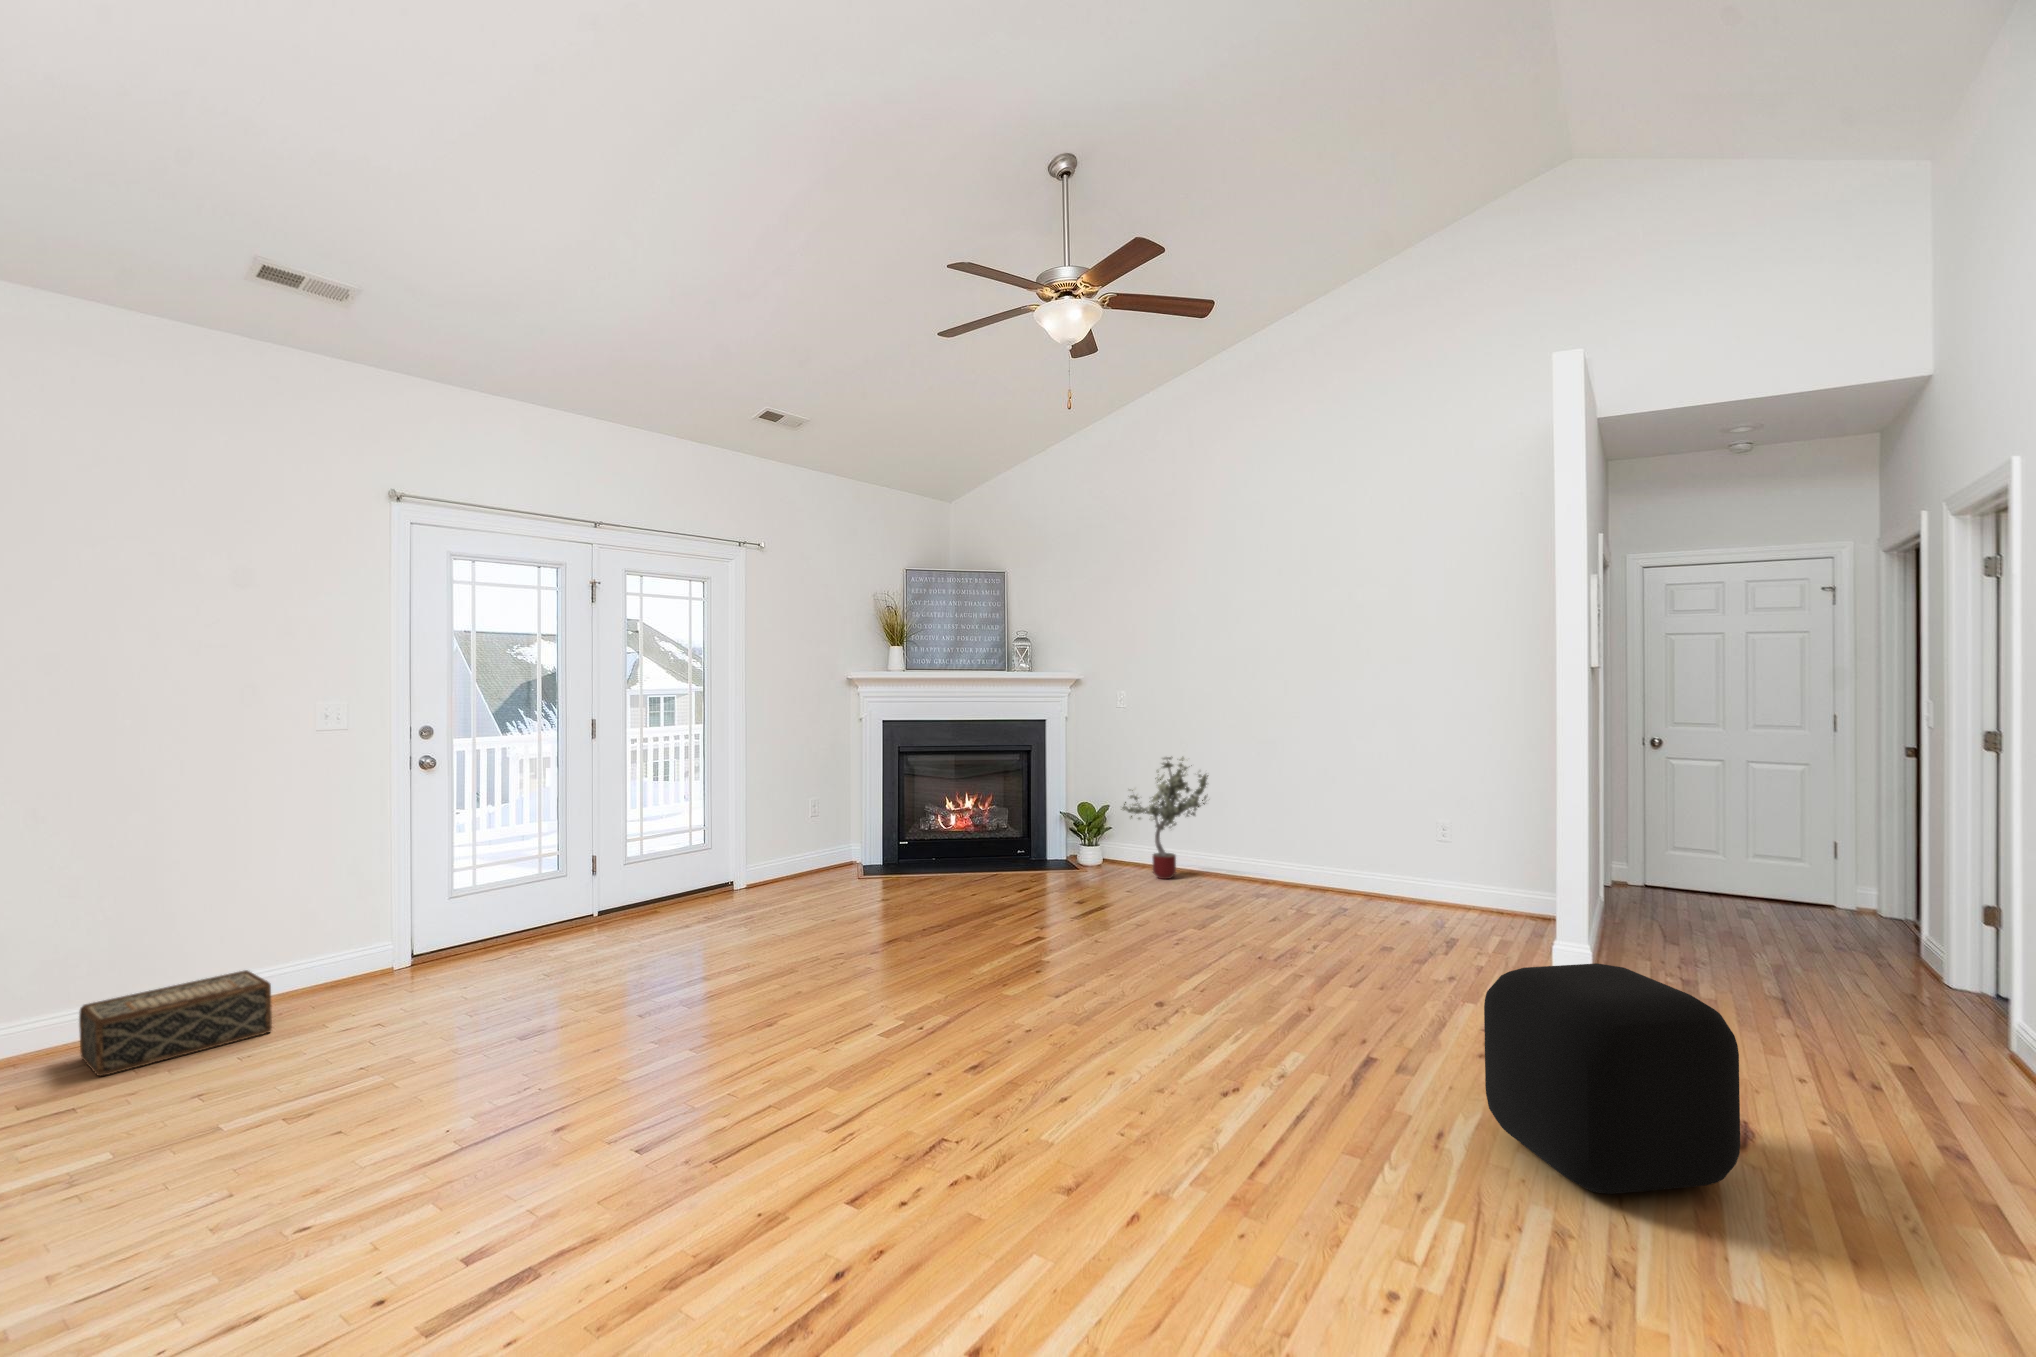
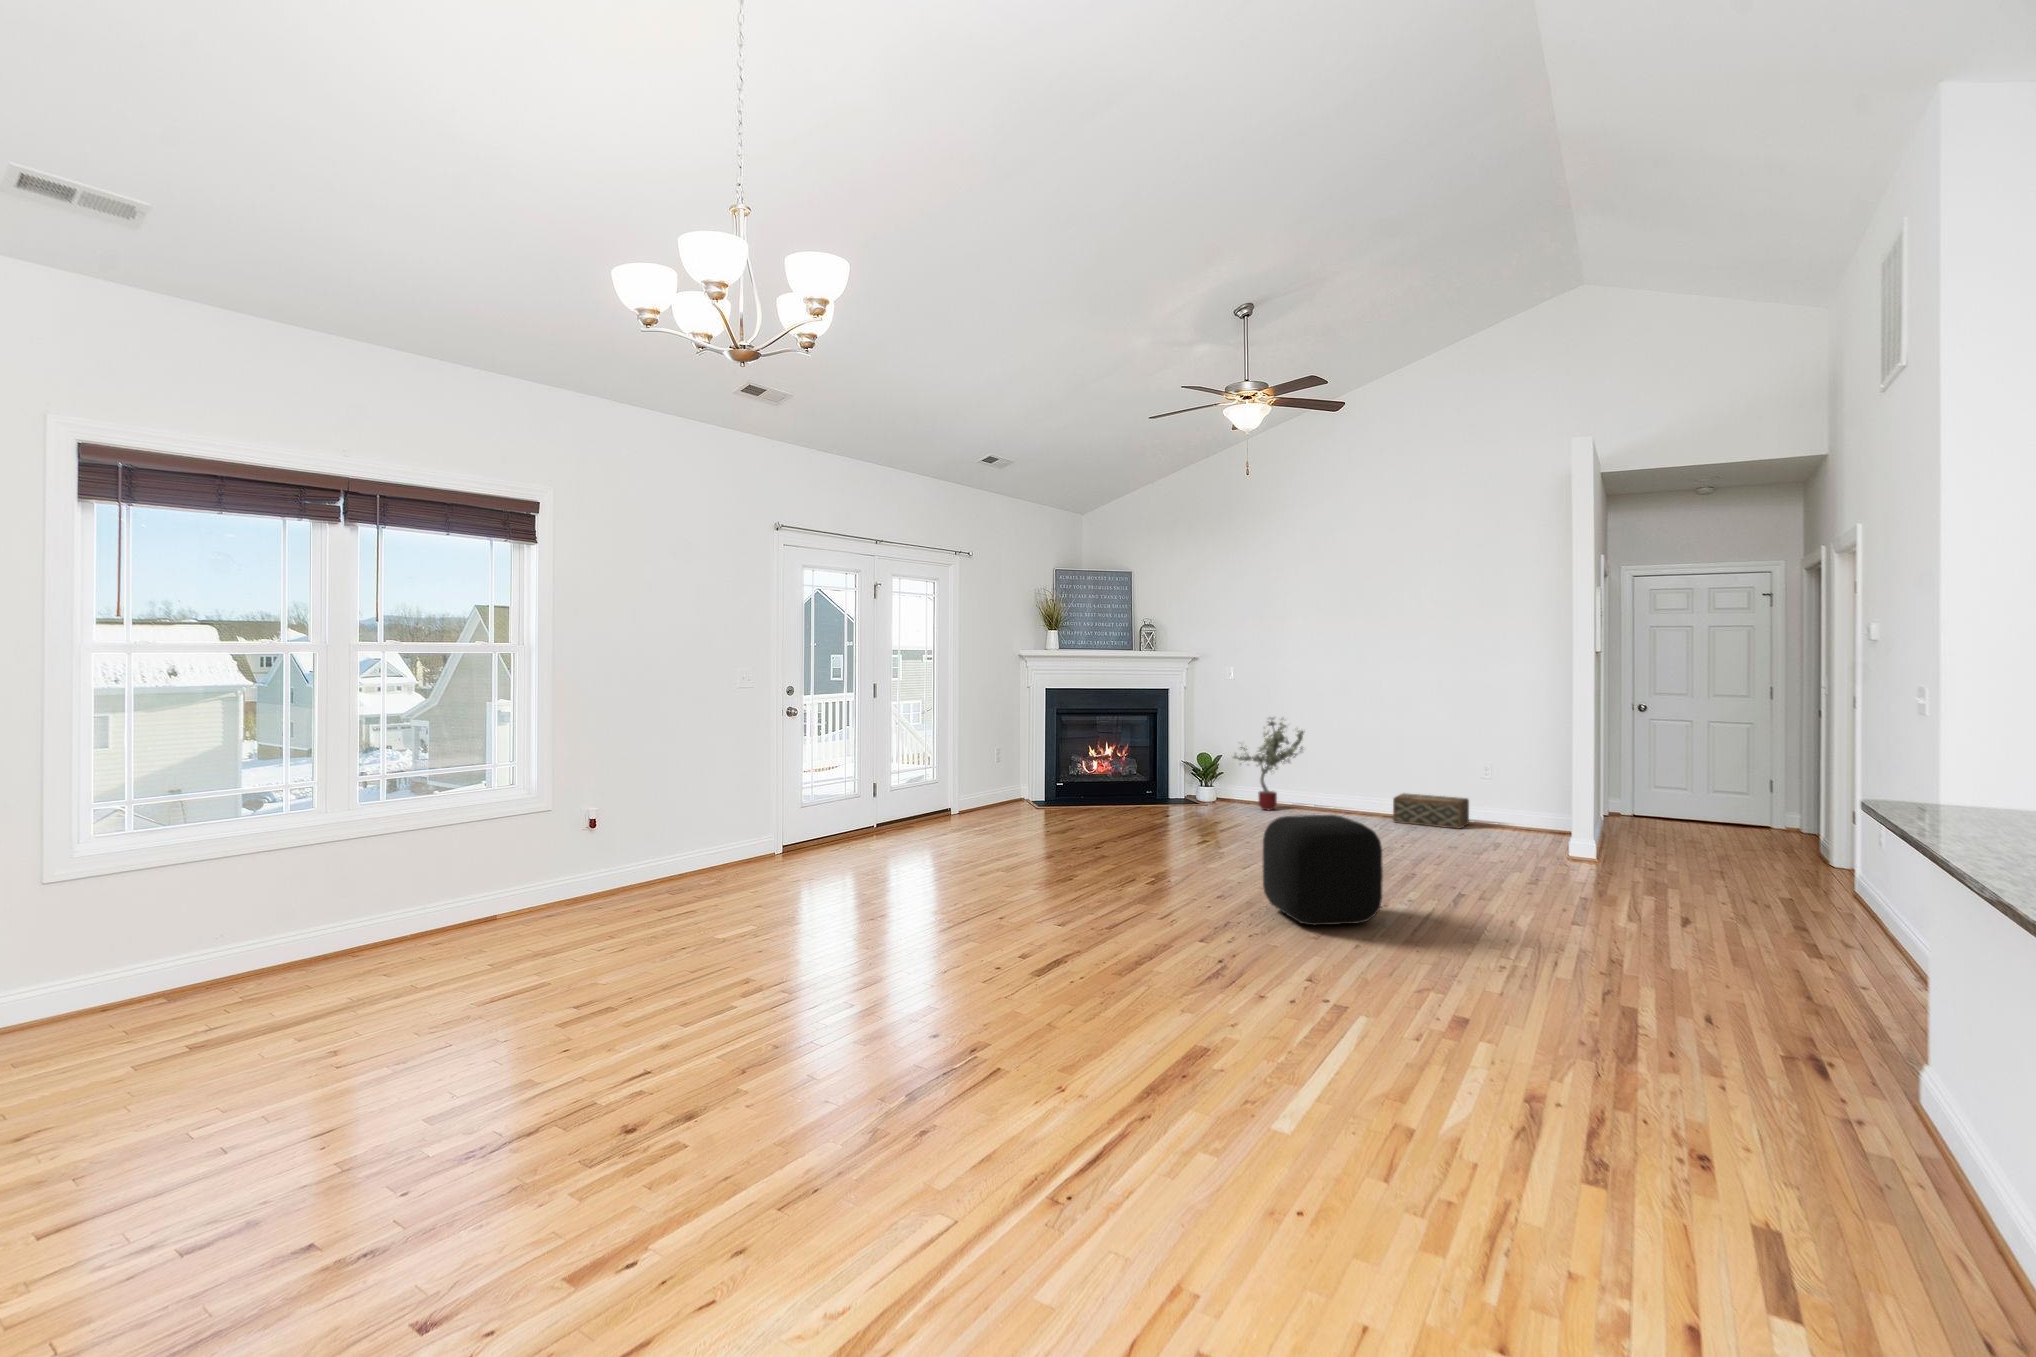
ottoman: present [1484,963,1740,1194] -> present [1263,815,1383,925]
woven basket: present [79,970,272,1076] -> present [1393,793,1469,829]

